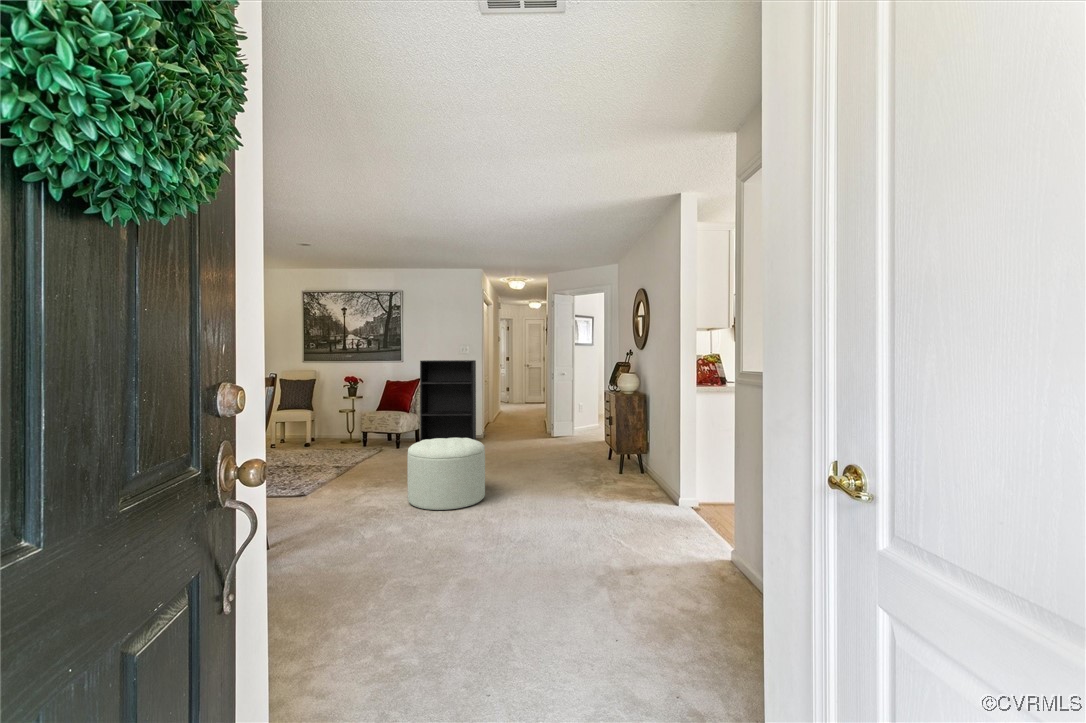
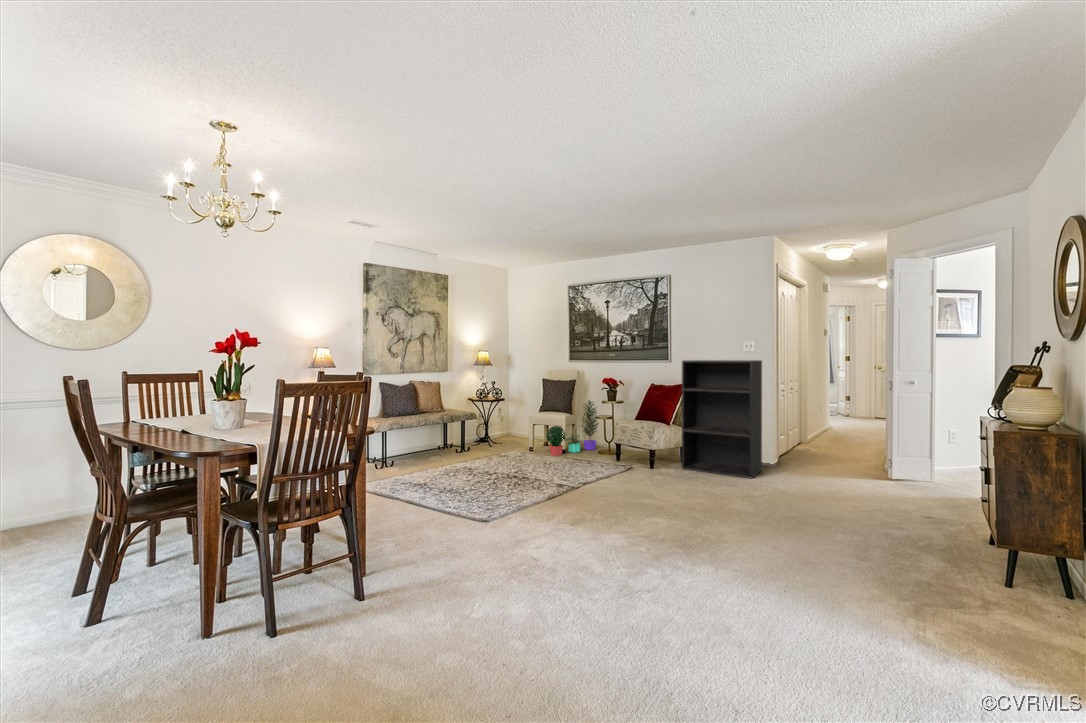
potted plant: none [289,396,339,450] -> present [546,400,598,456]
ottoman: present [407,438,485,510] -> none [597,469,707,580]

